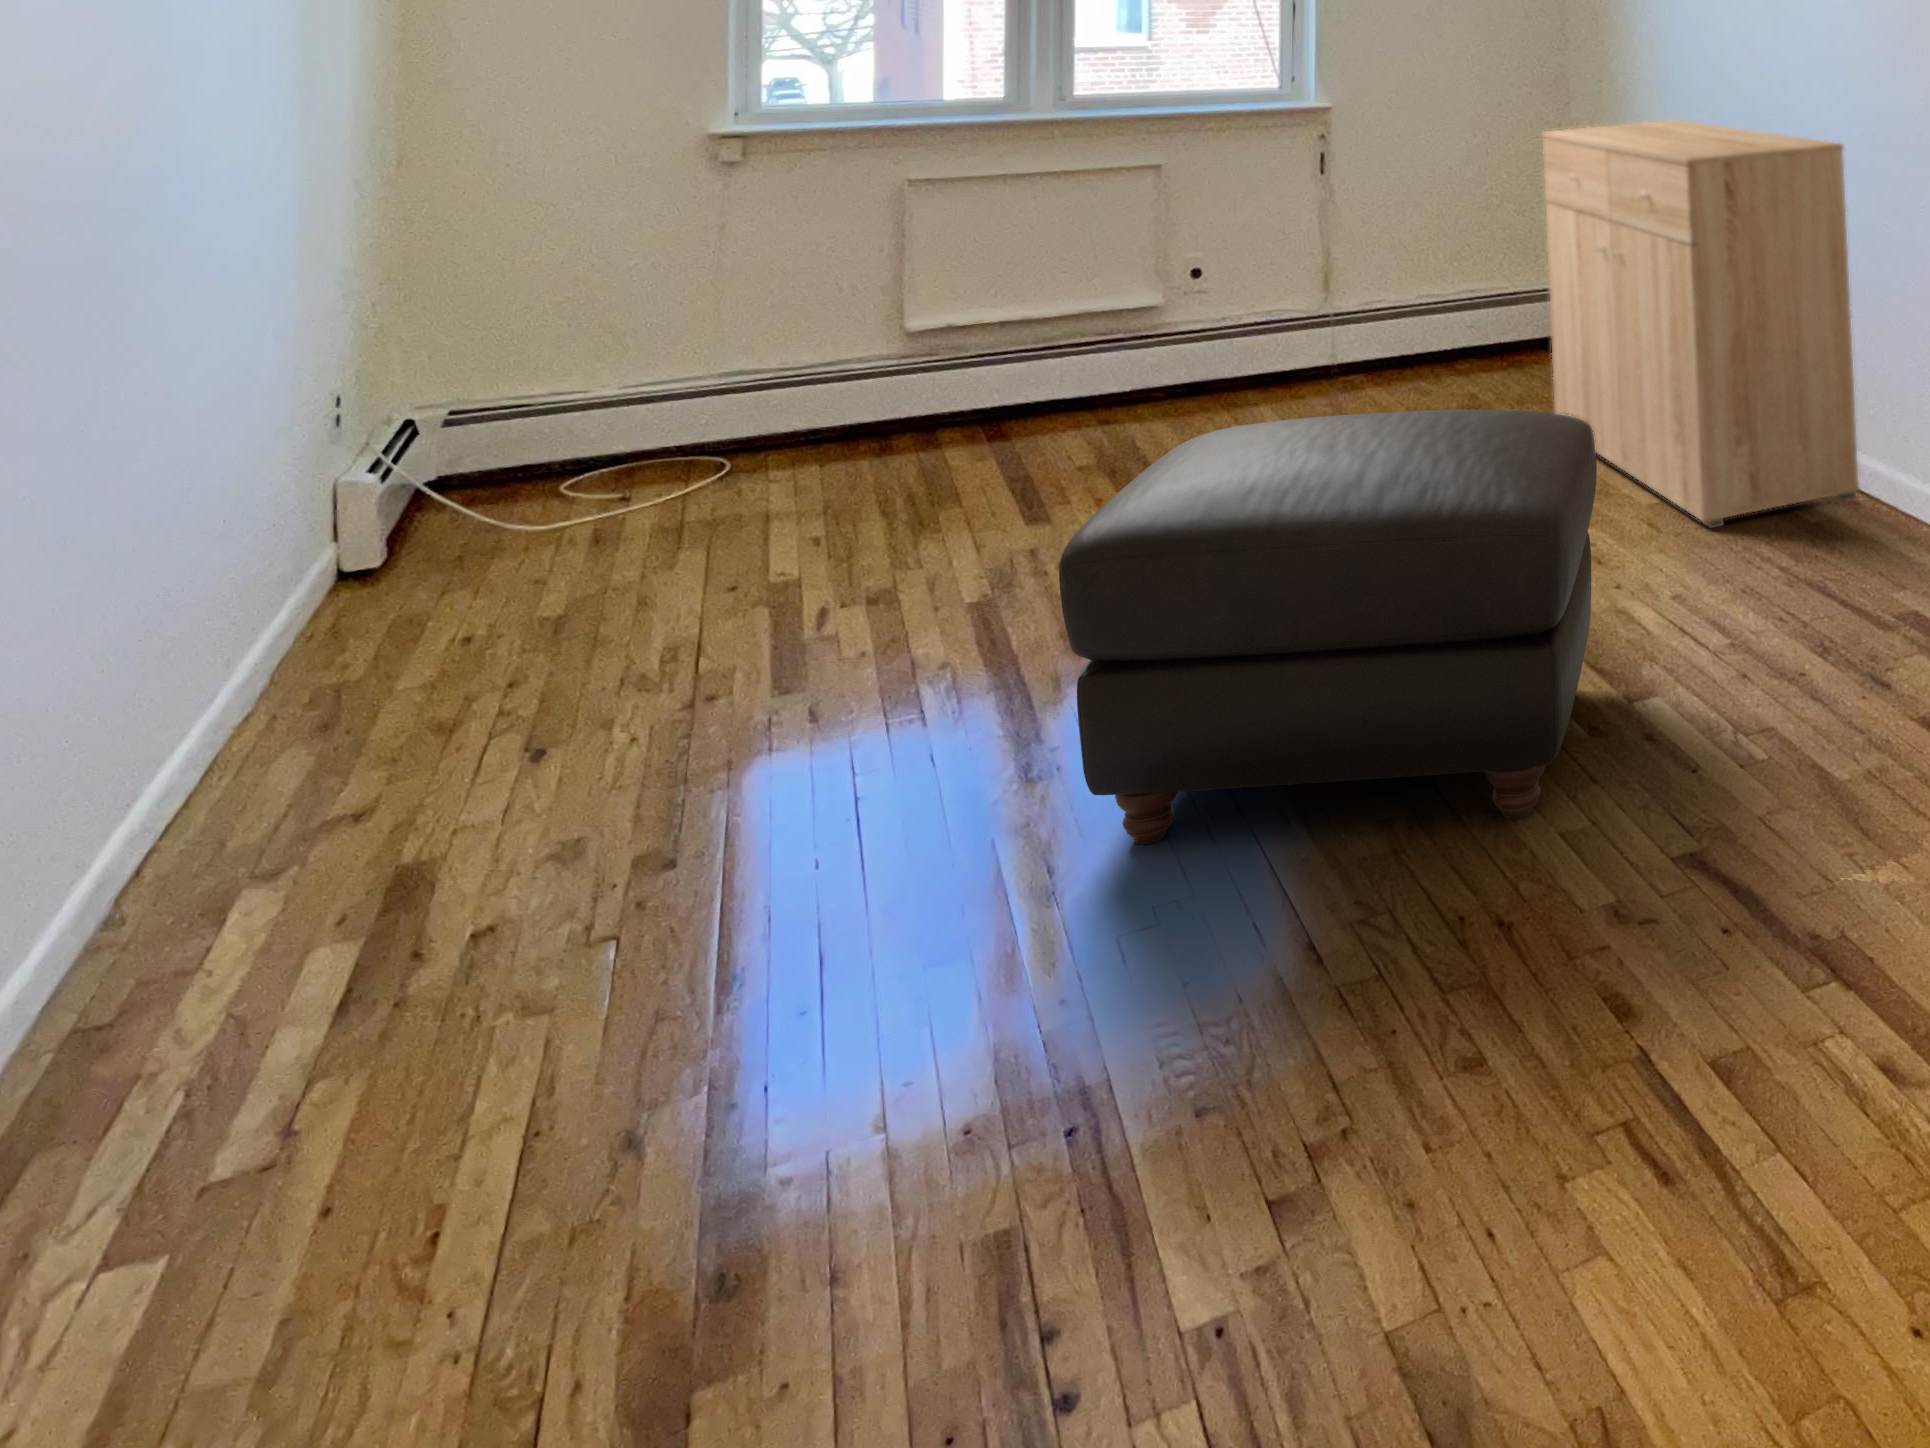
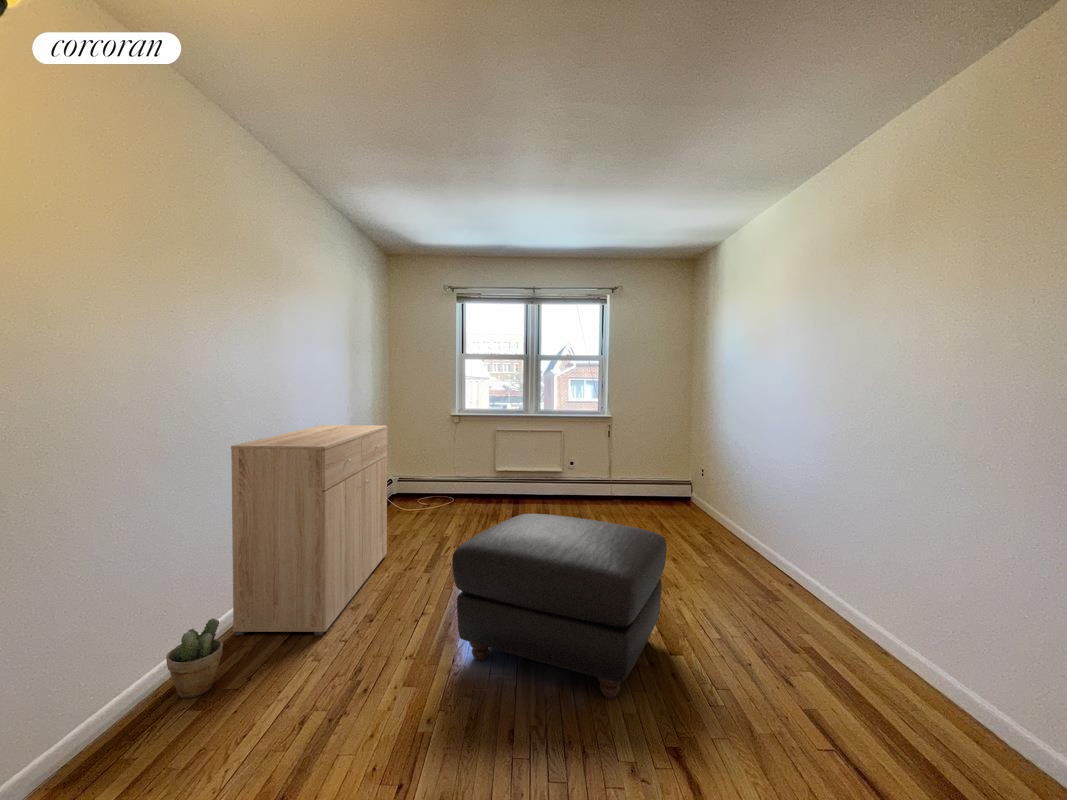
dresser: present [1543,120,1859,528] -> present [231,425,387,635]
potted plant: none [100,929,312,1207] -> present [166,618,223,698]

